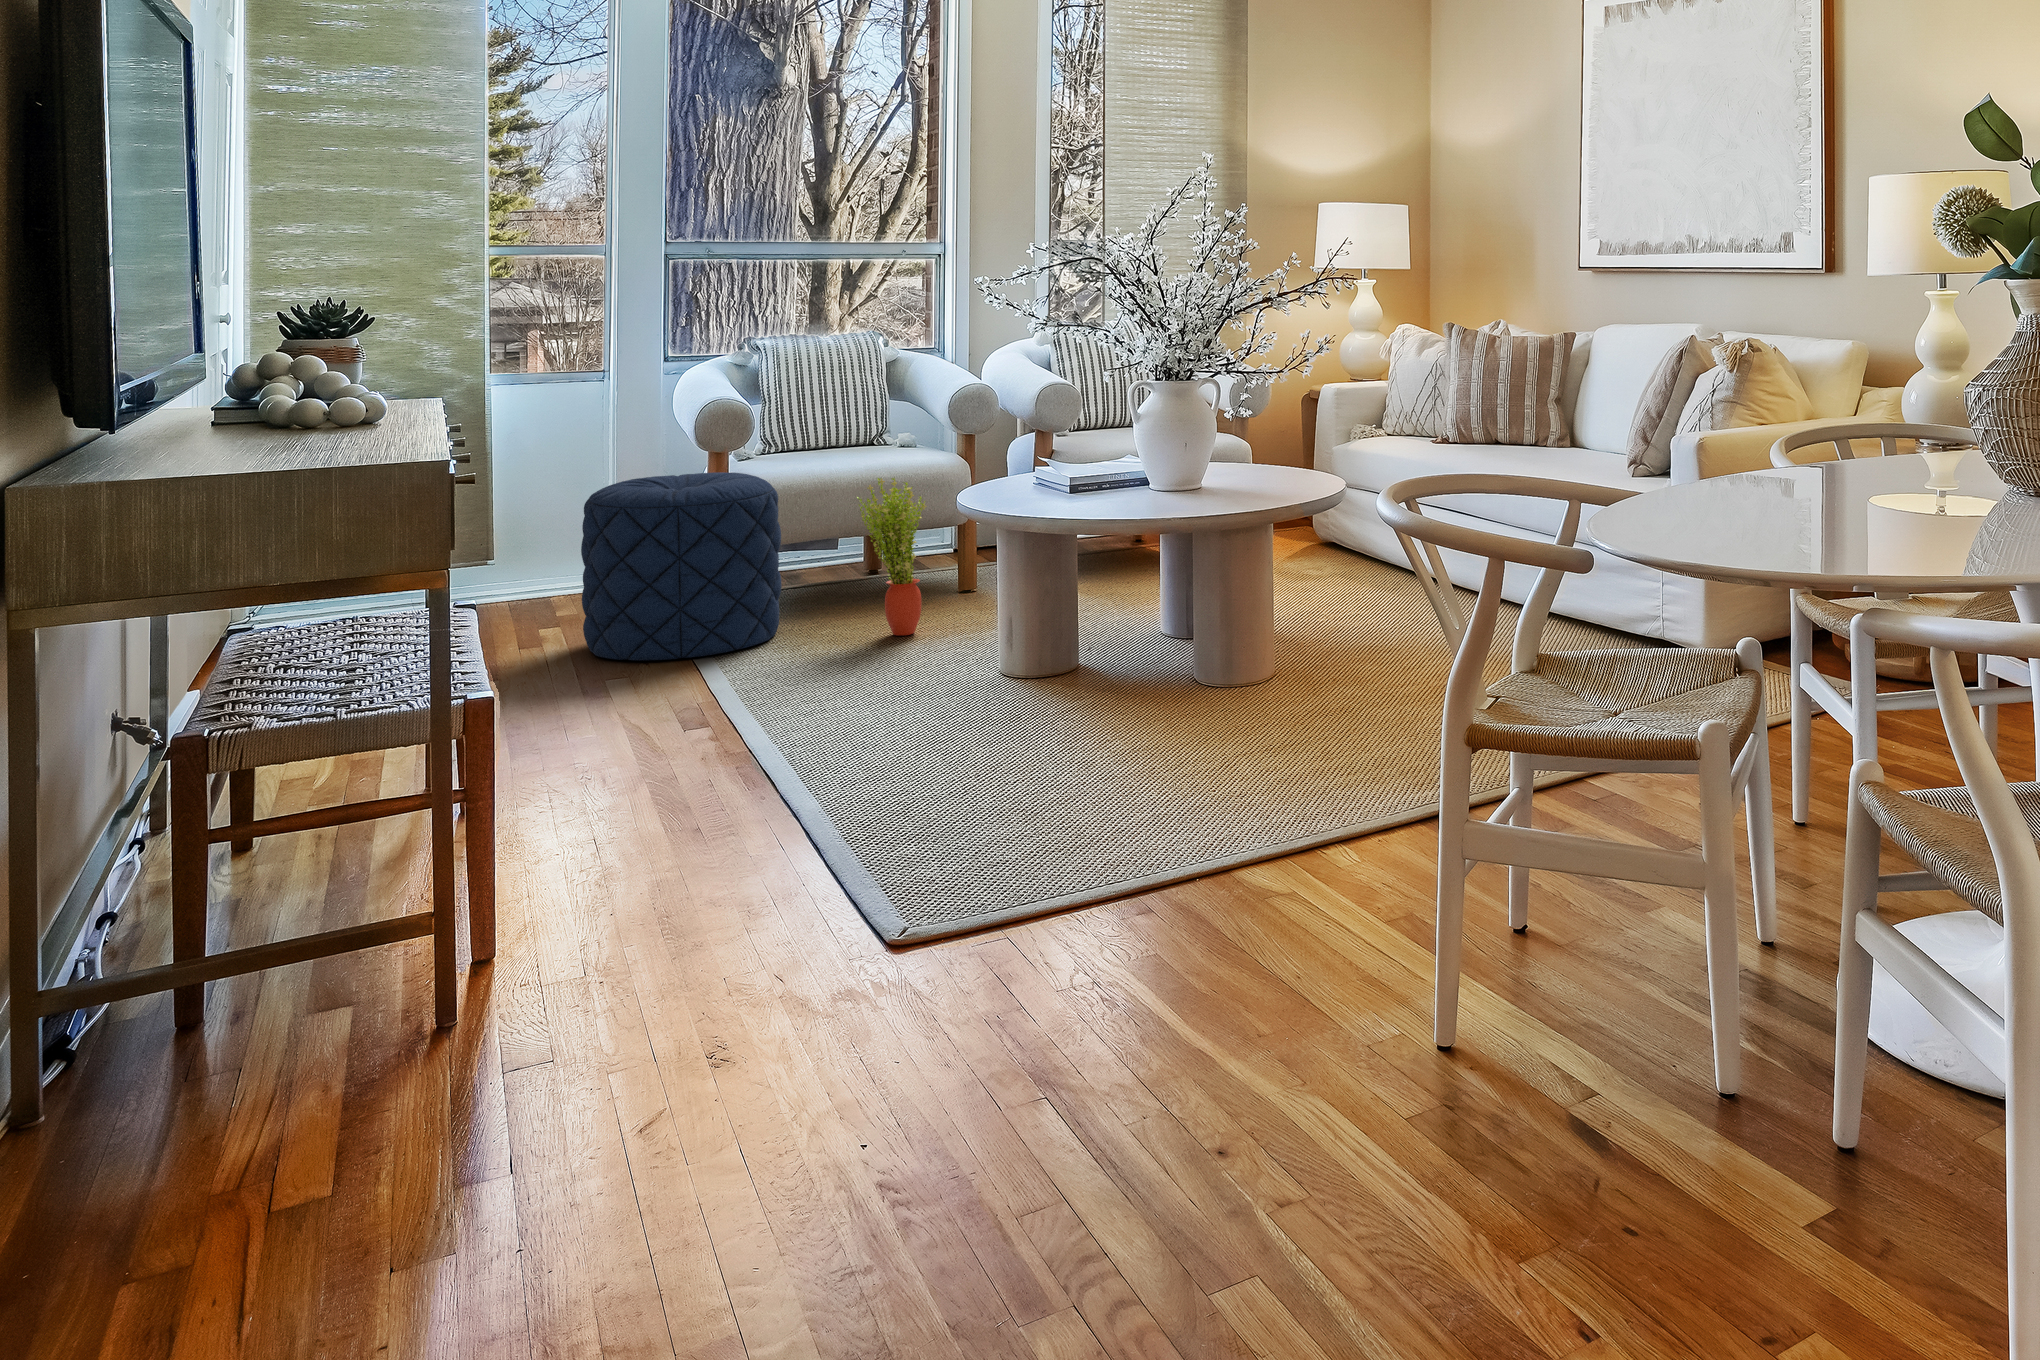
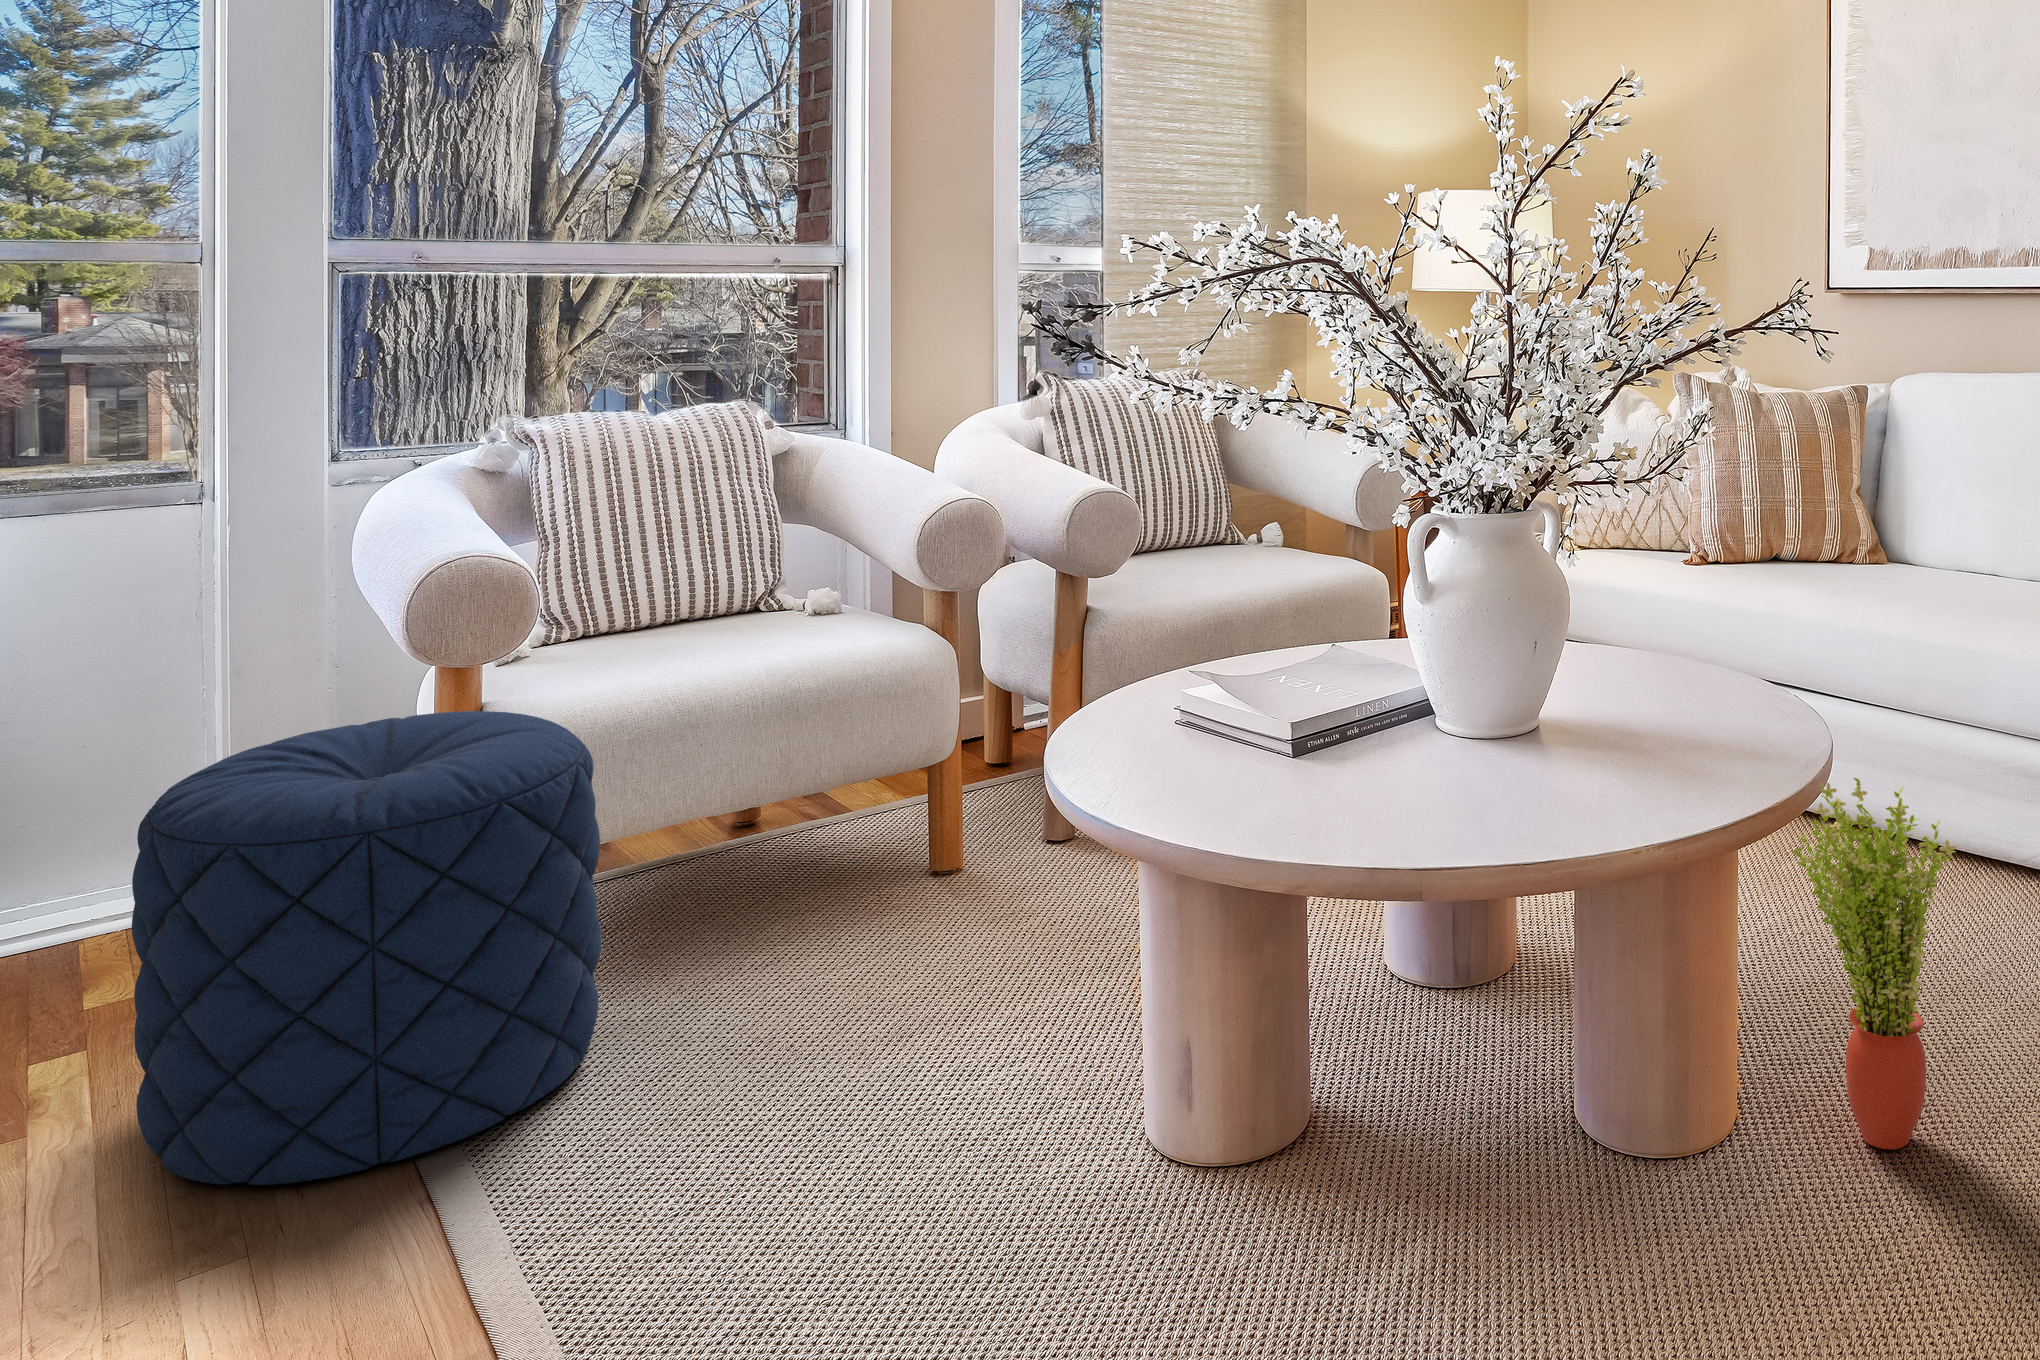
potted plant: present [857,478,927,636] -> present [1793,778,1956,1150]

